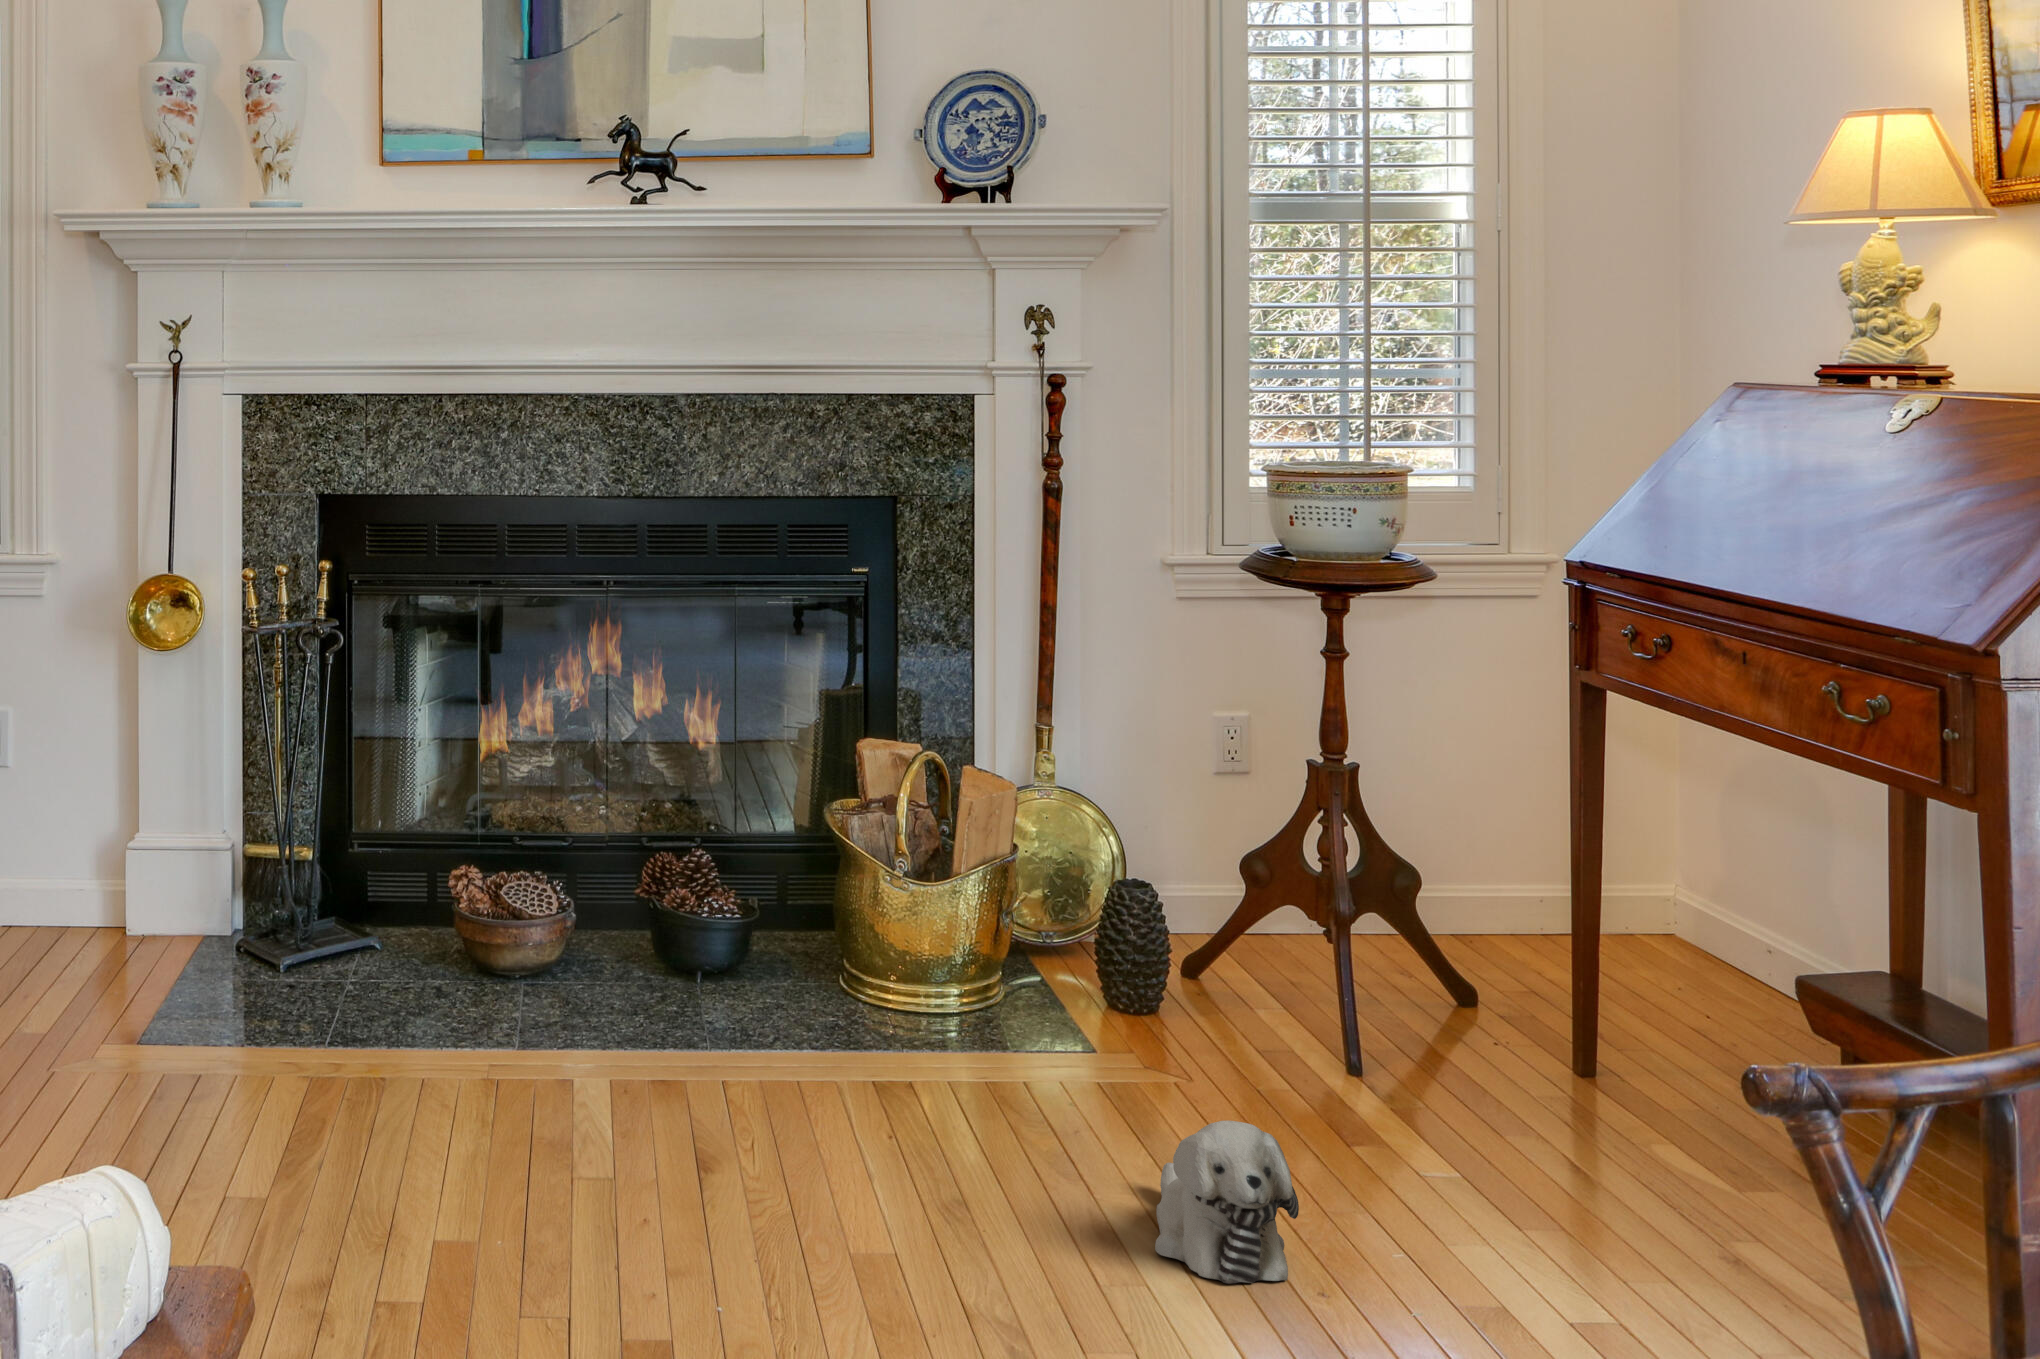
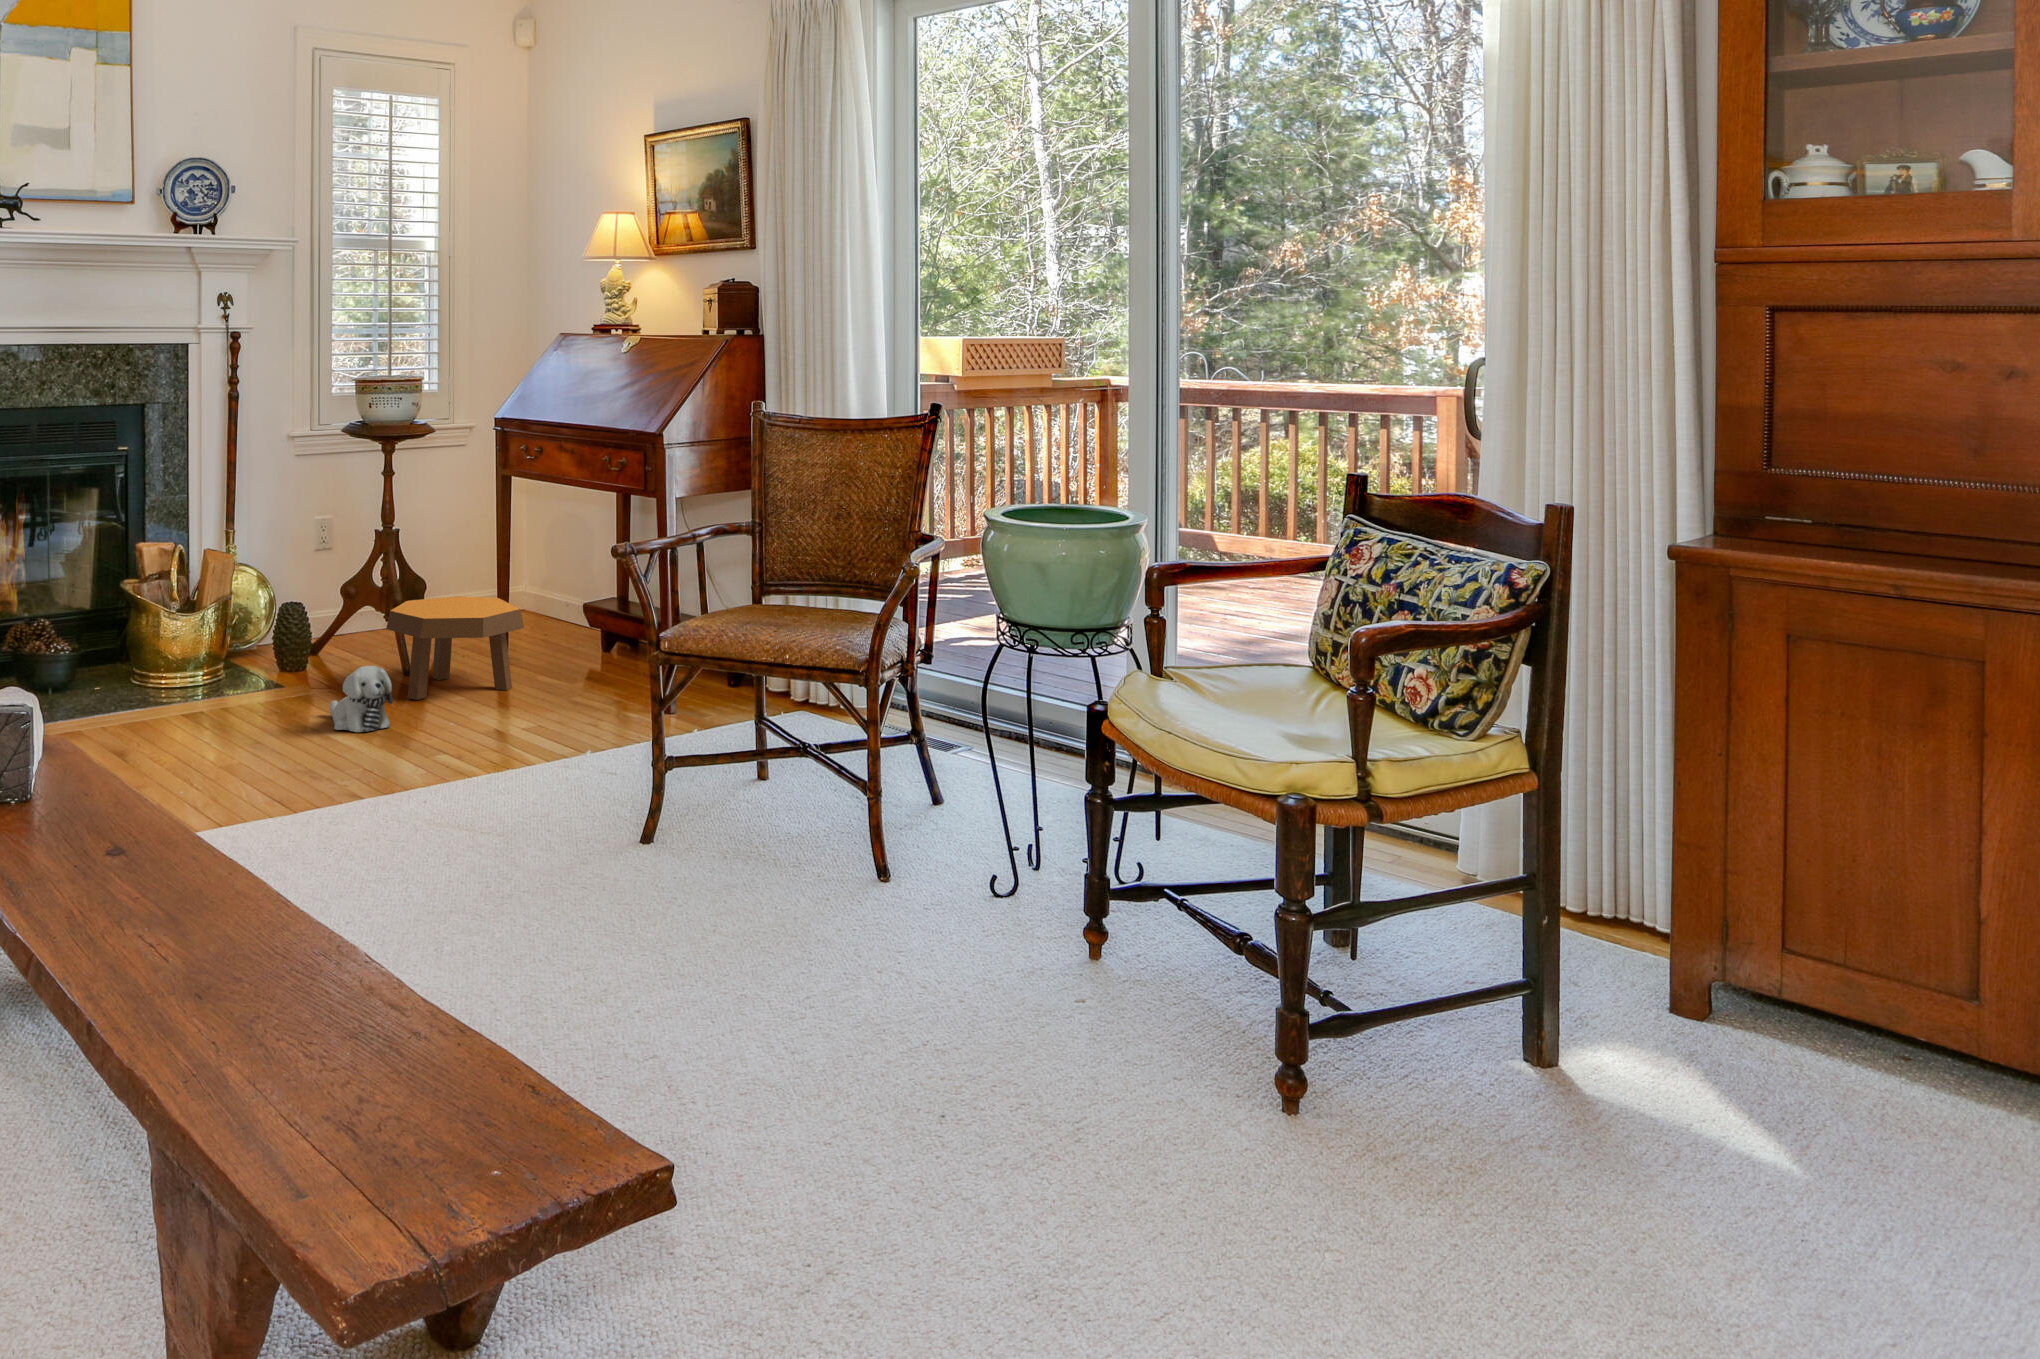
footstool: none [1309,941,1659,1216] -> present [386,596,524,700]

